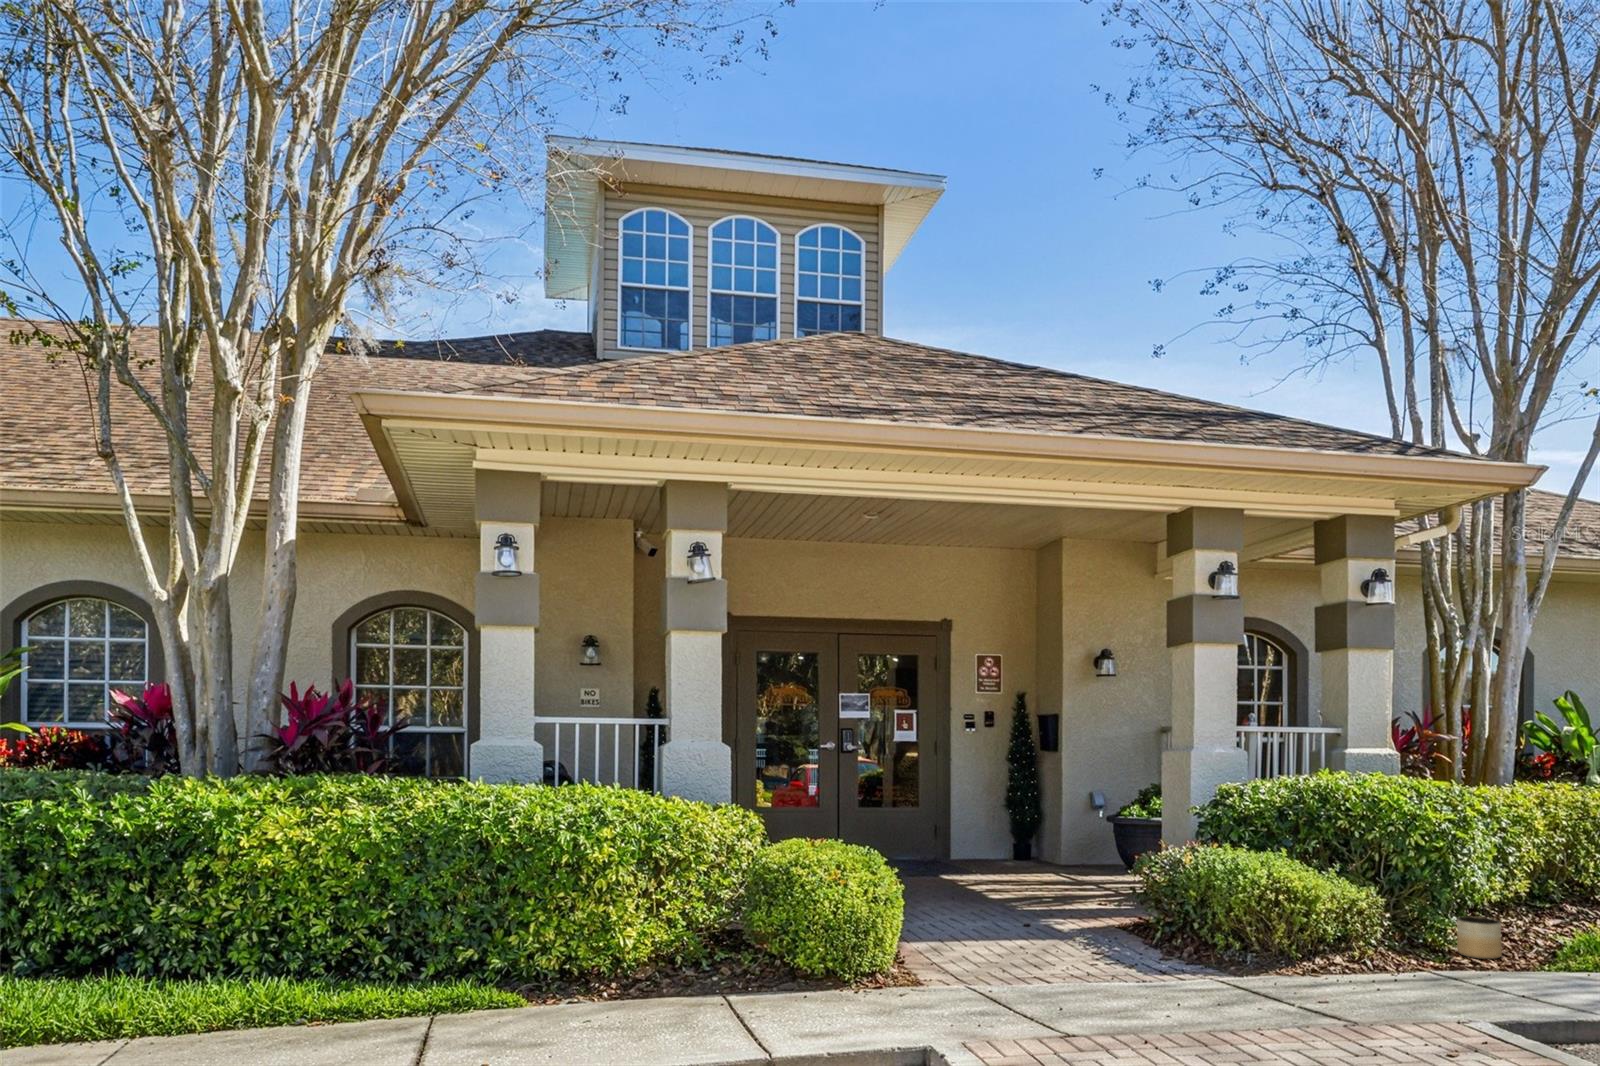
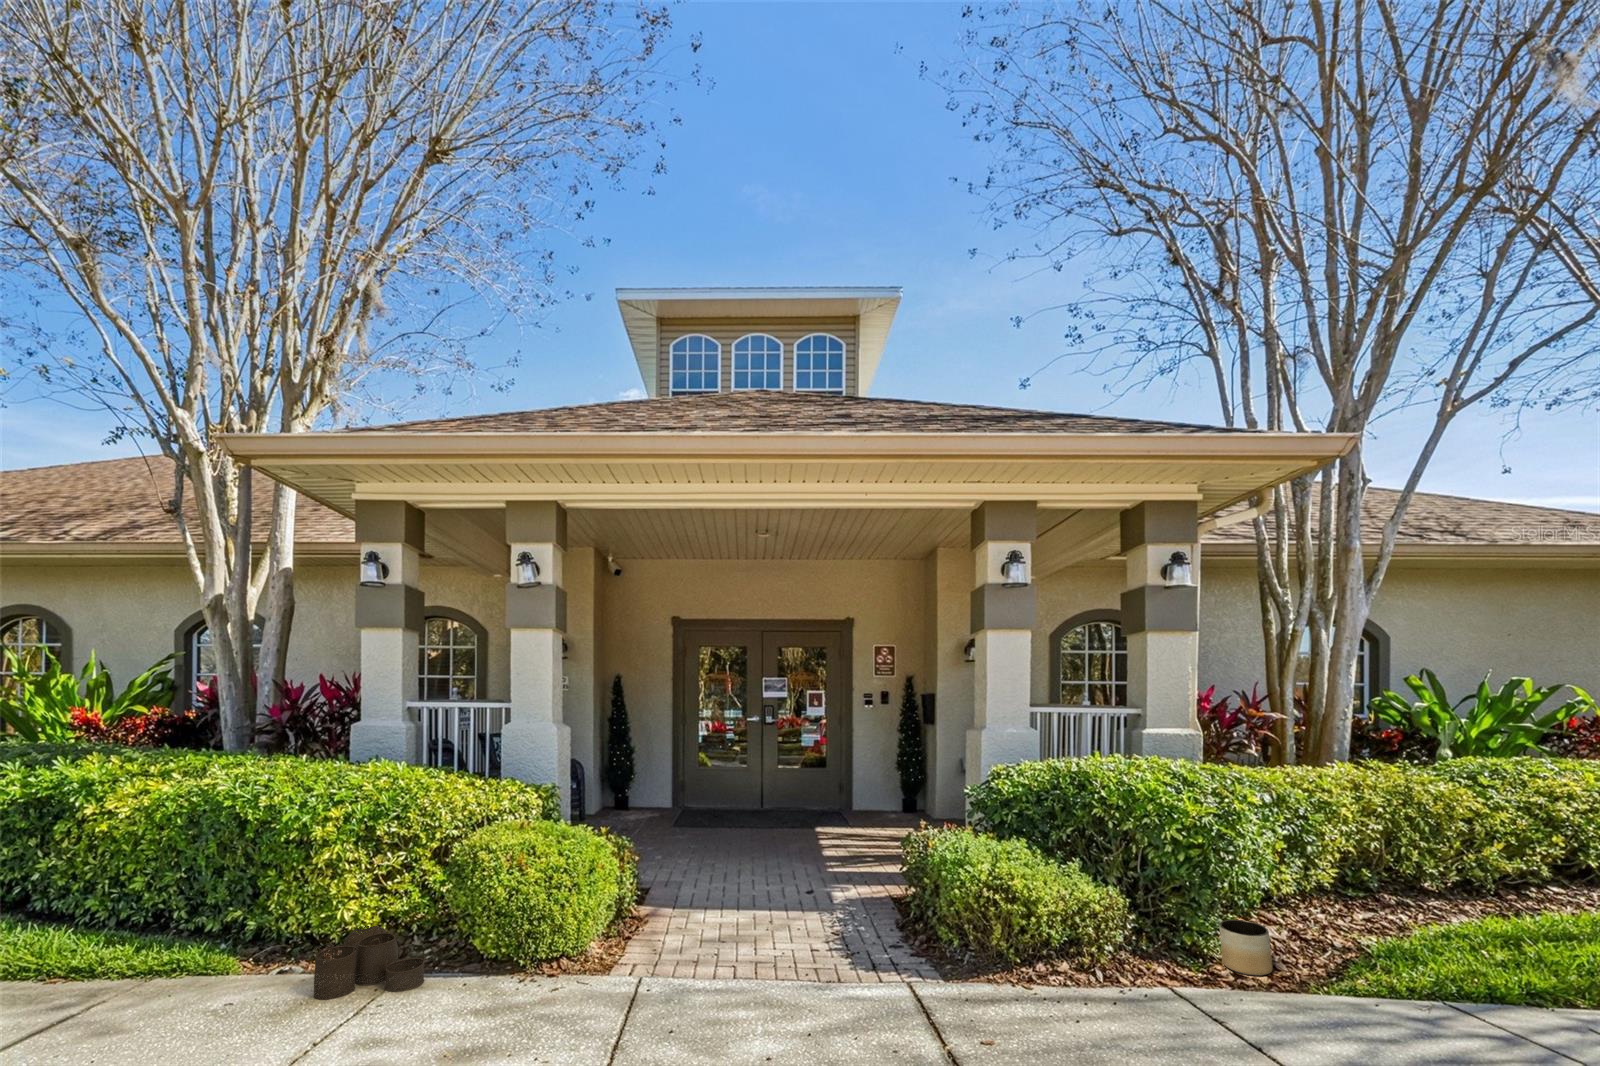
woven basket: none [646,943,768,1009] -> present [314,923,425,1000]

